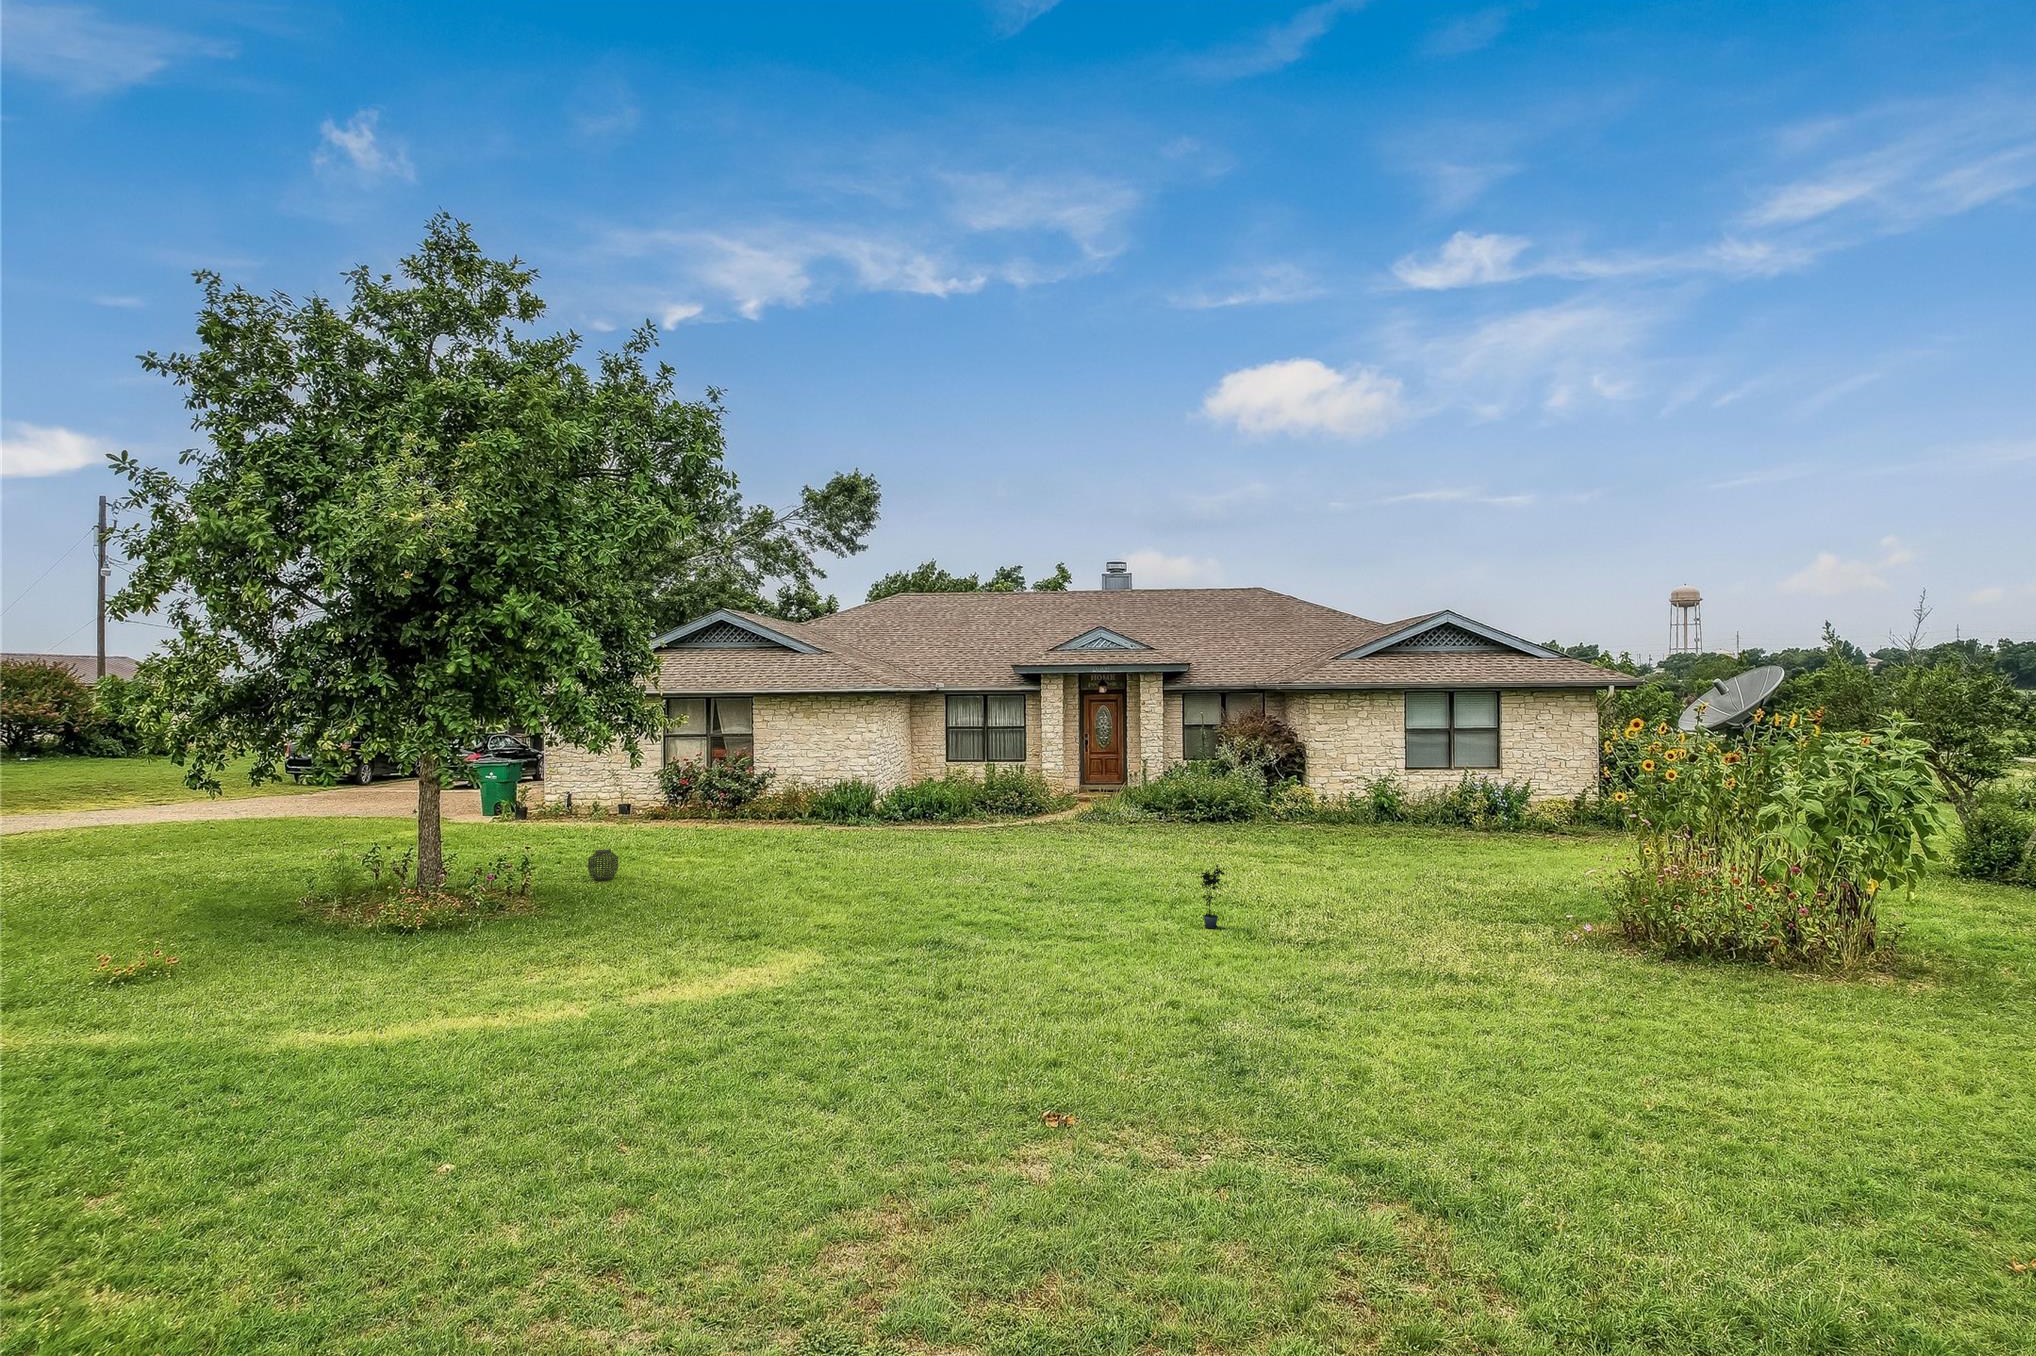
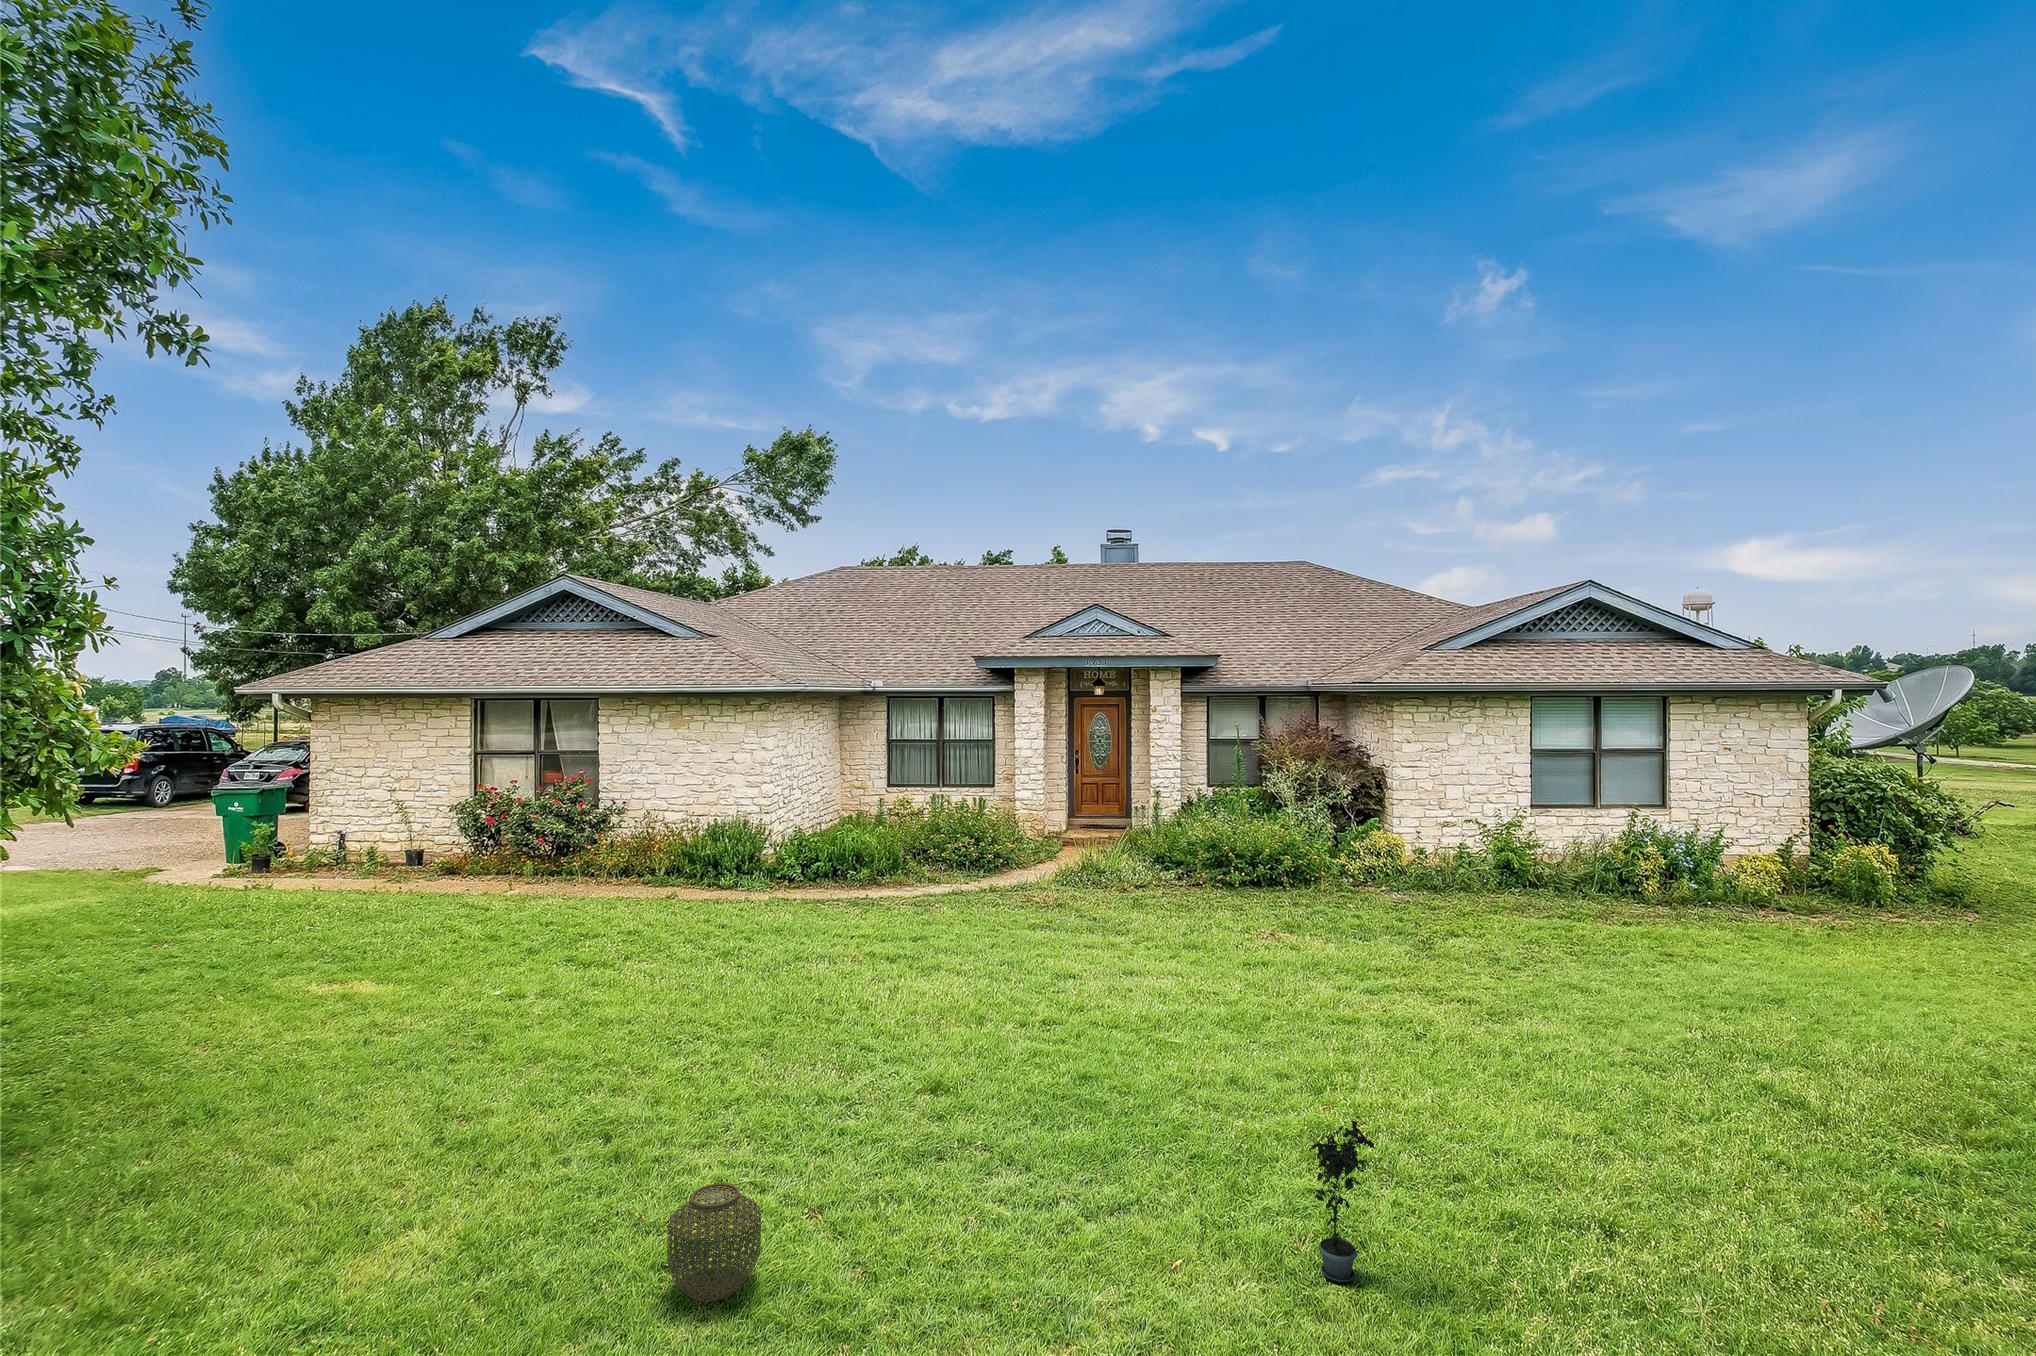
woven basket: present [588,850,618,881] -> present [667,1183,761,1302]

